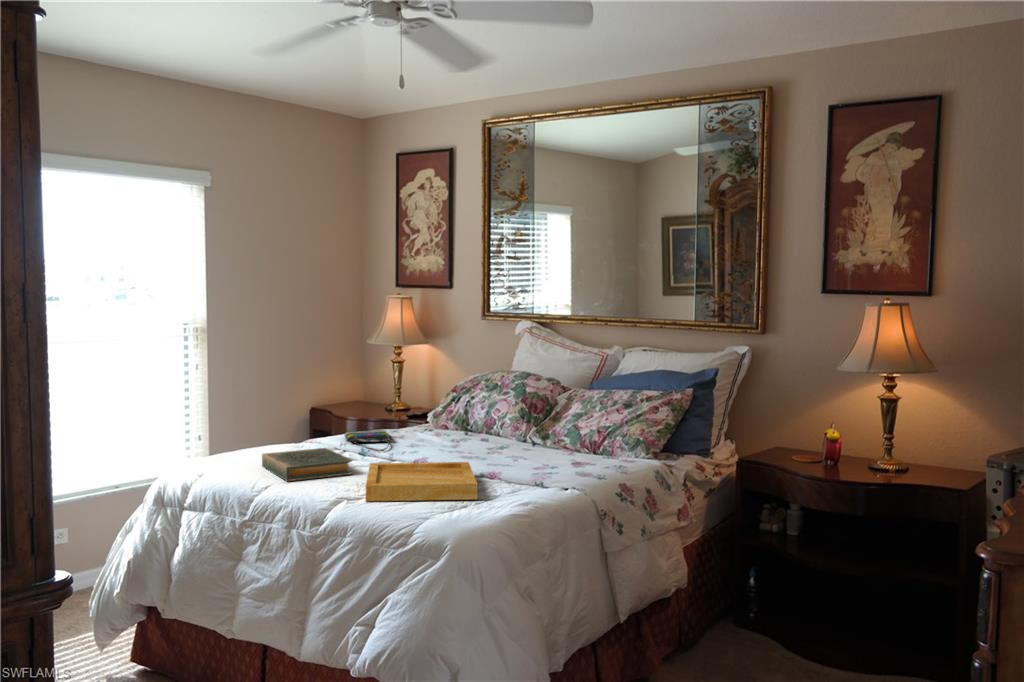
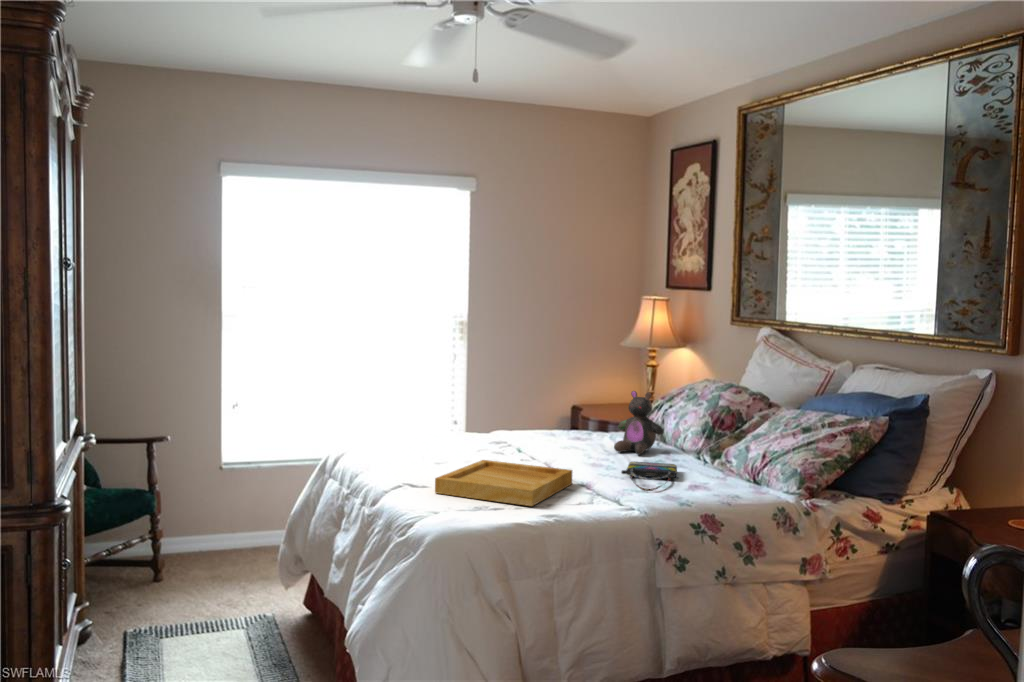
stuffed bear: none [442,384,489,444] -> present [614,391,663,455]
tote bag: present [345,430,394,451] -> present [621,462,678,491]
hardback book: present [262,448,353,481] -> none [406,441,474,468]

